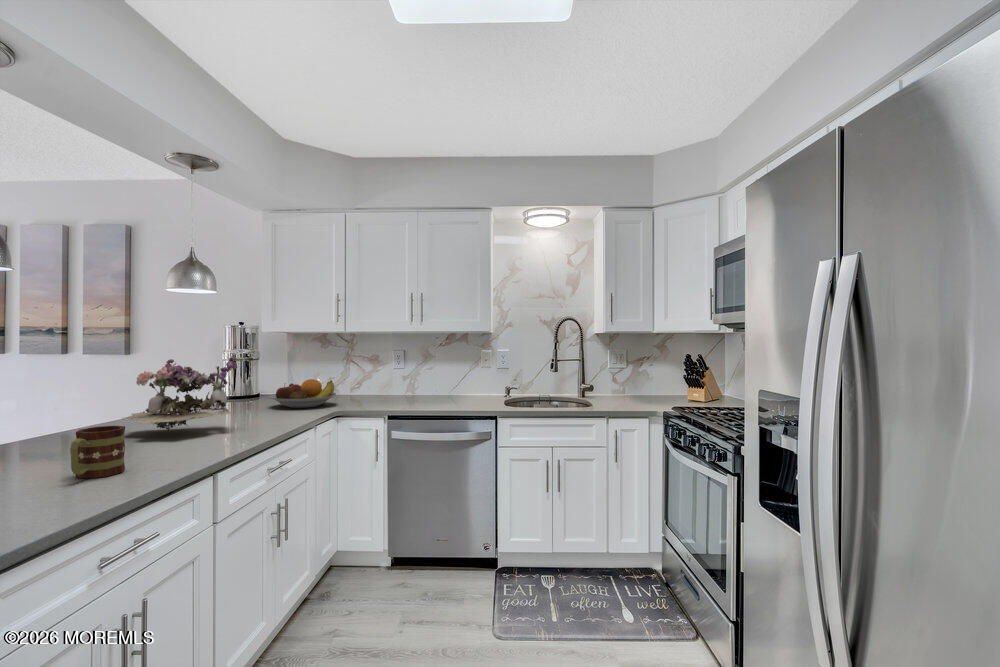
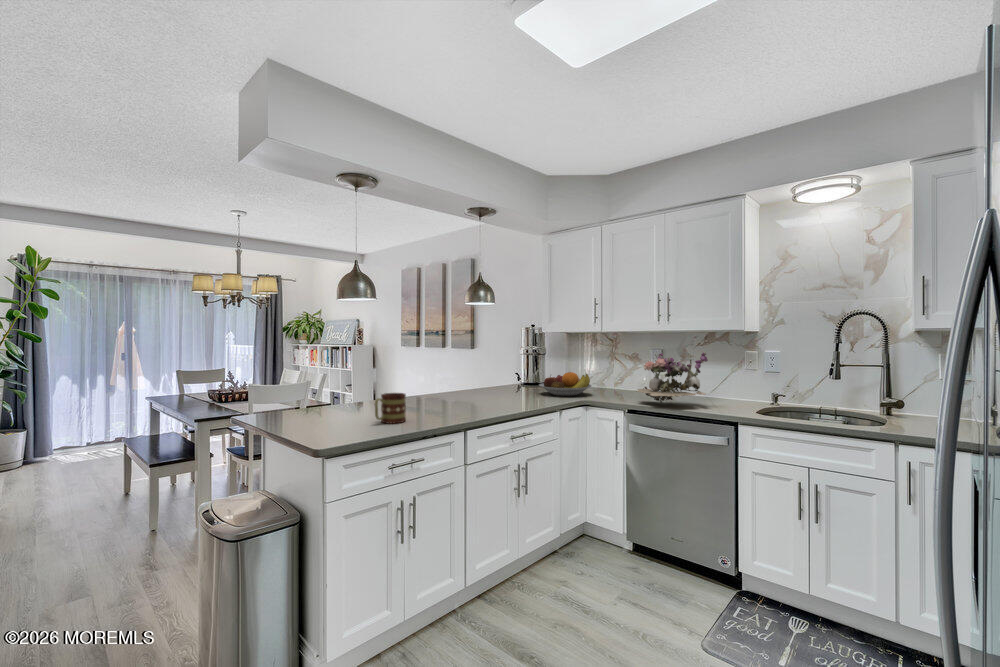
flower arrangement: present [122,355,237,431] -> present [637,351,708,403]

